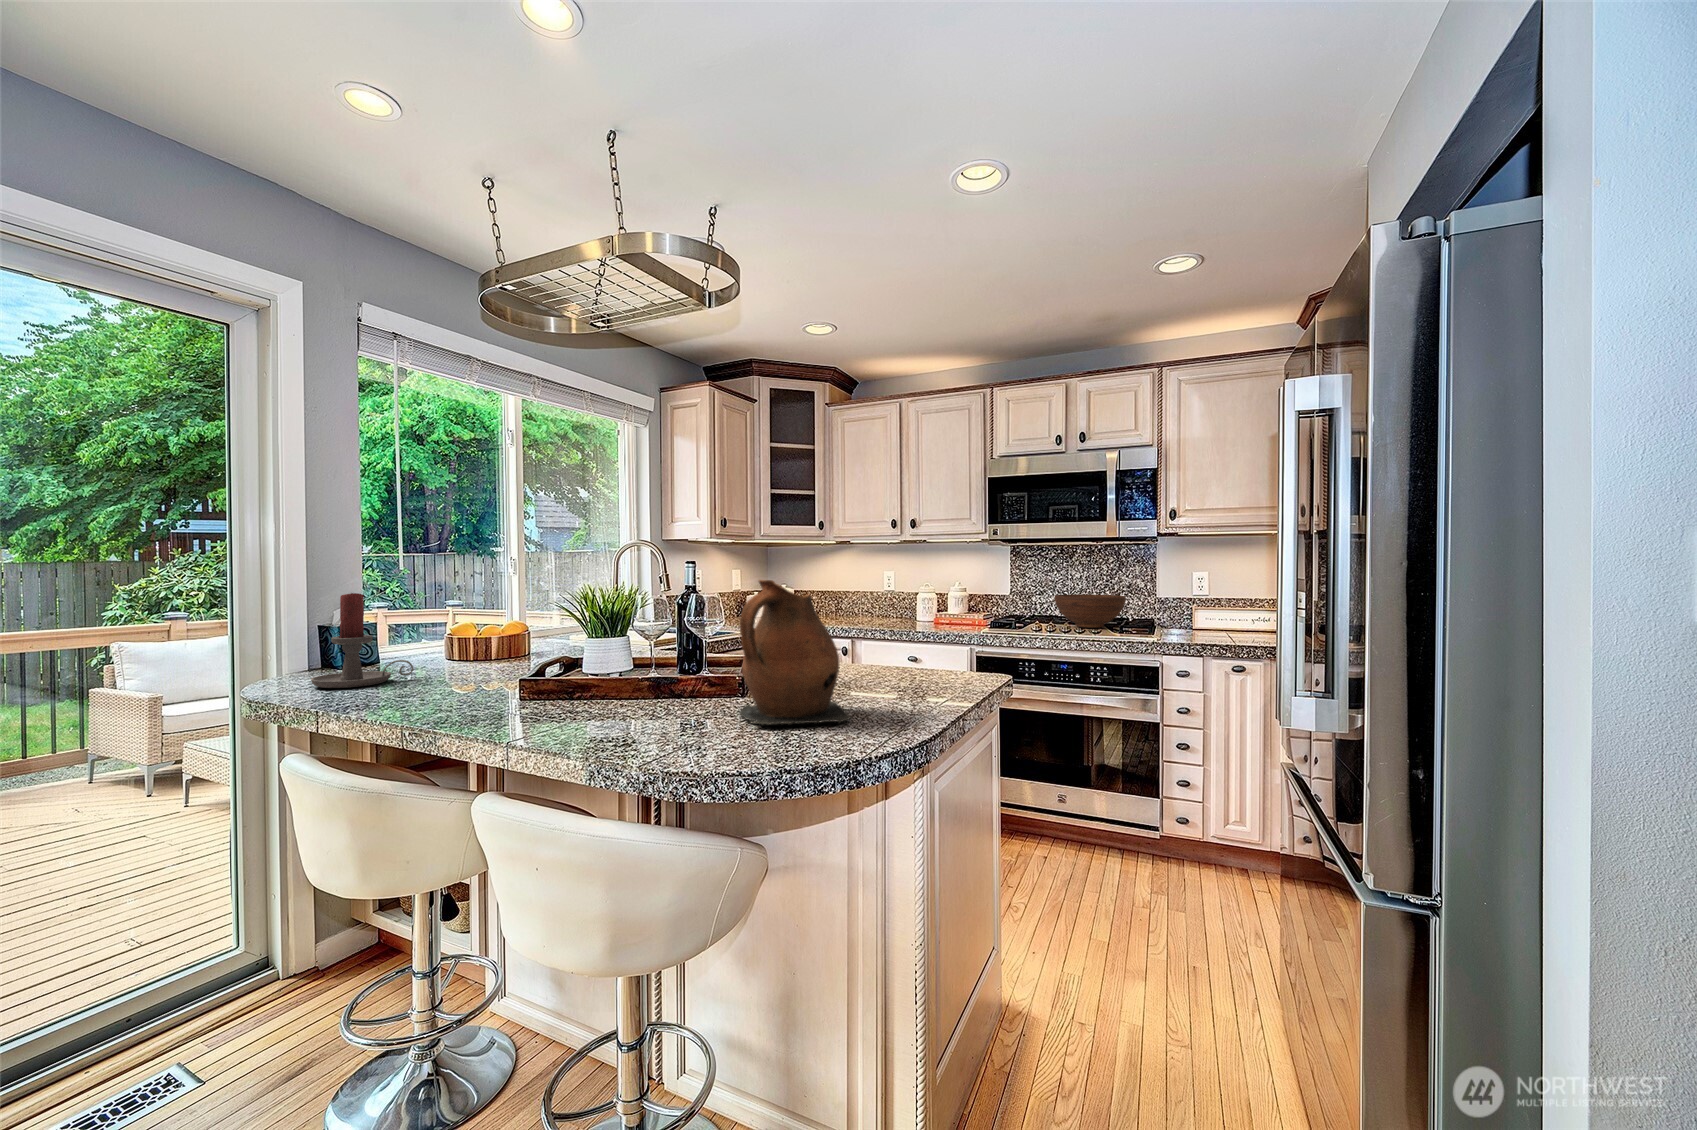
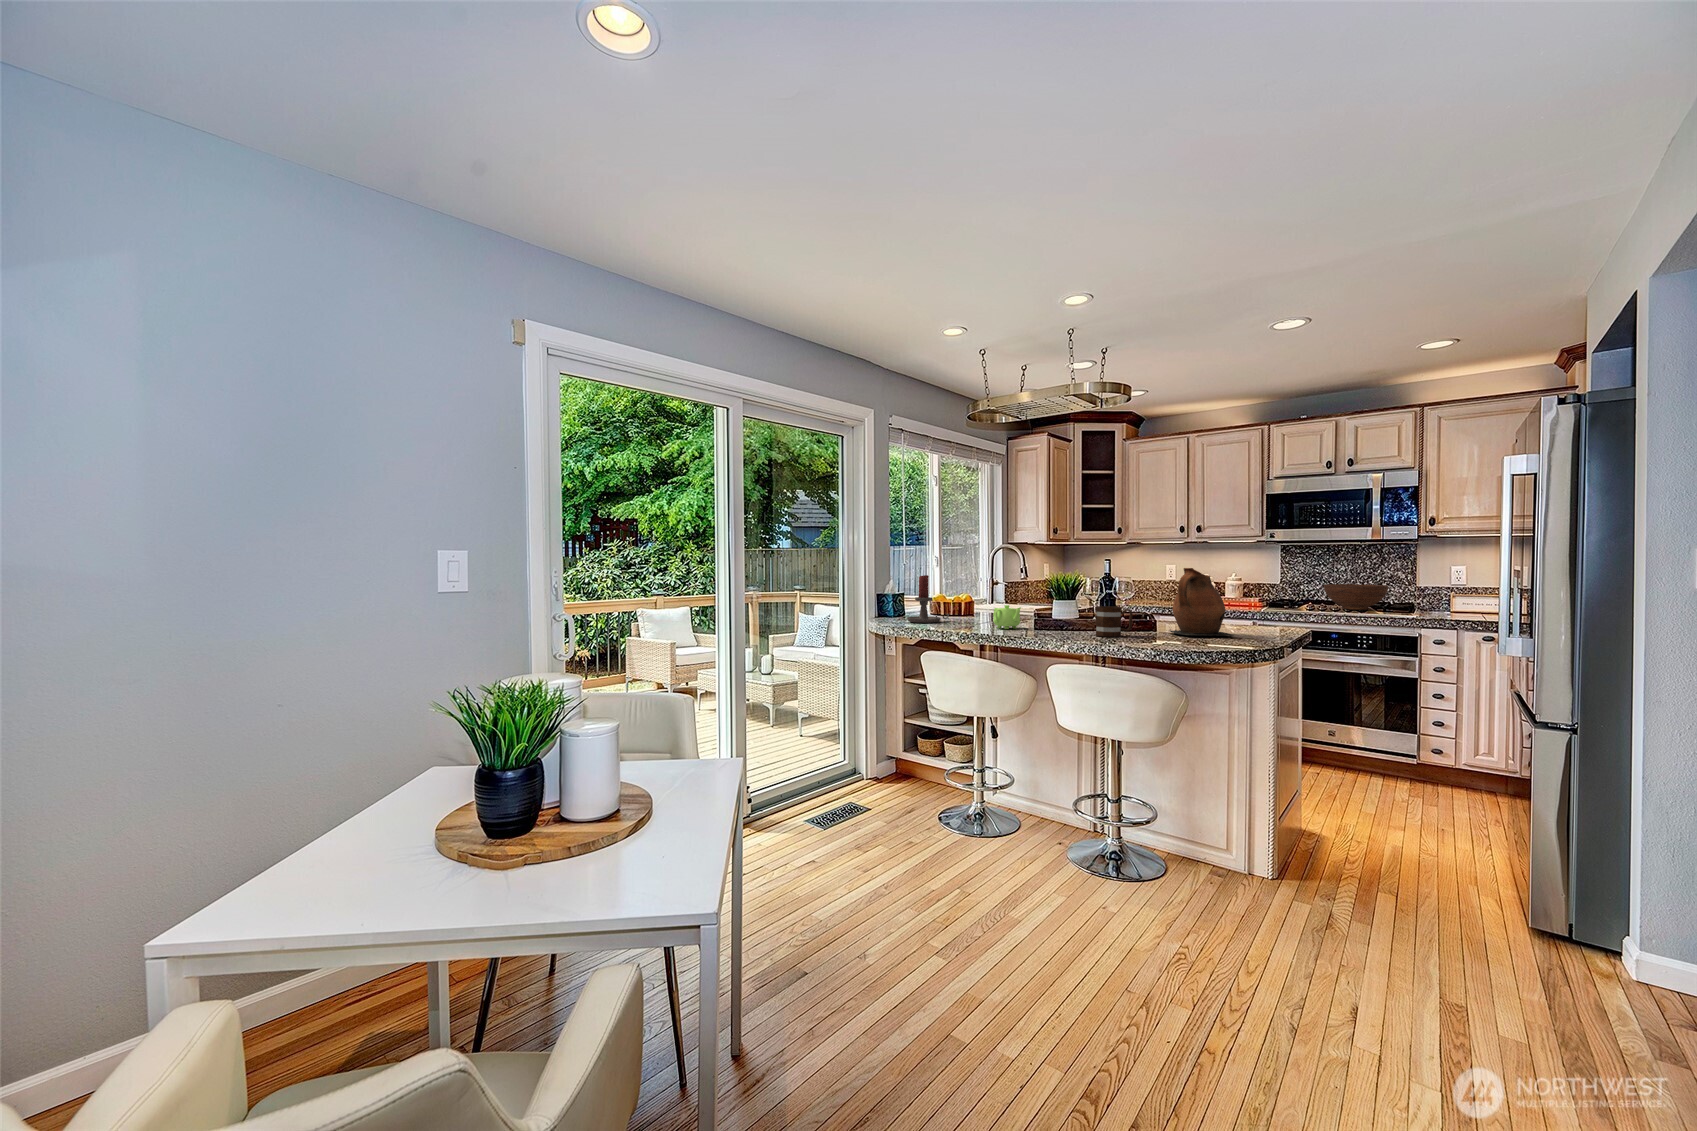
teapot: none [416,656,493,708] -> present [993,605,1021,629]
mug: none [571,662,656,734] -> present [1096,606,1133,637]

